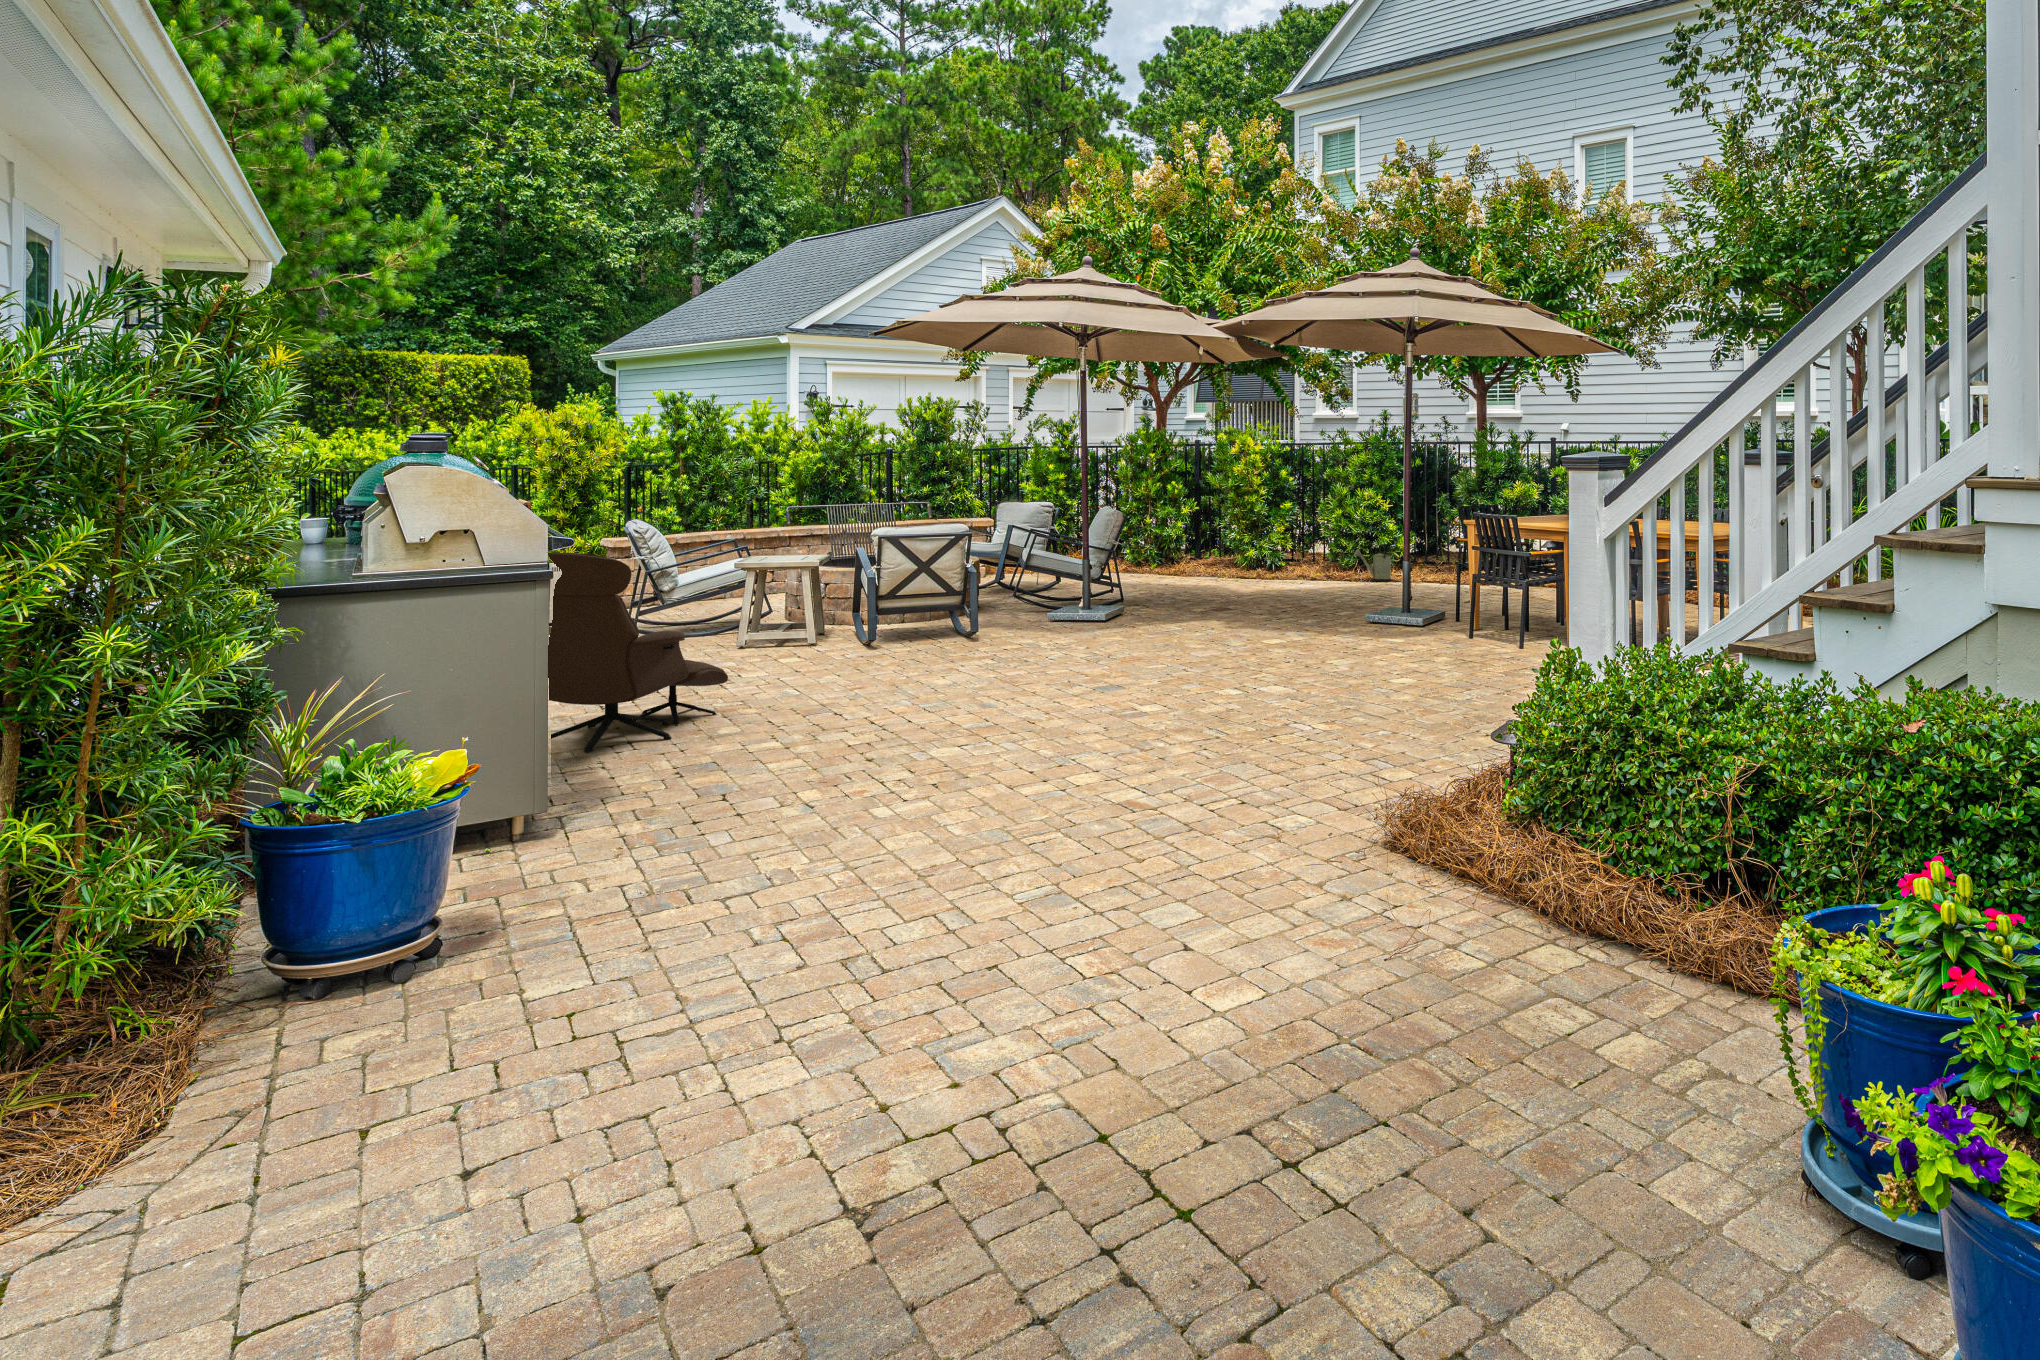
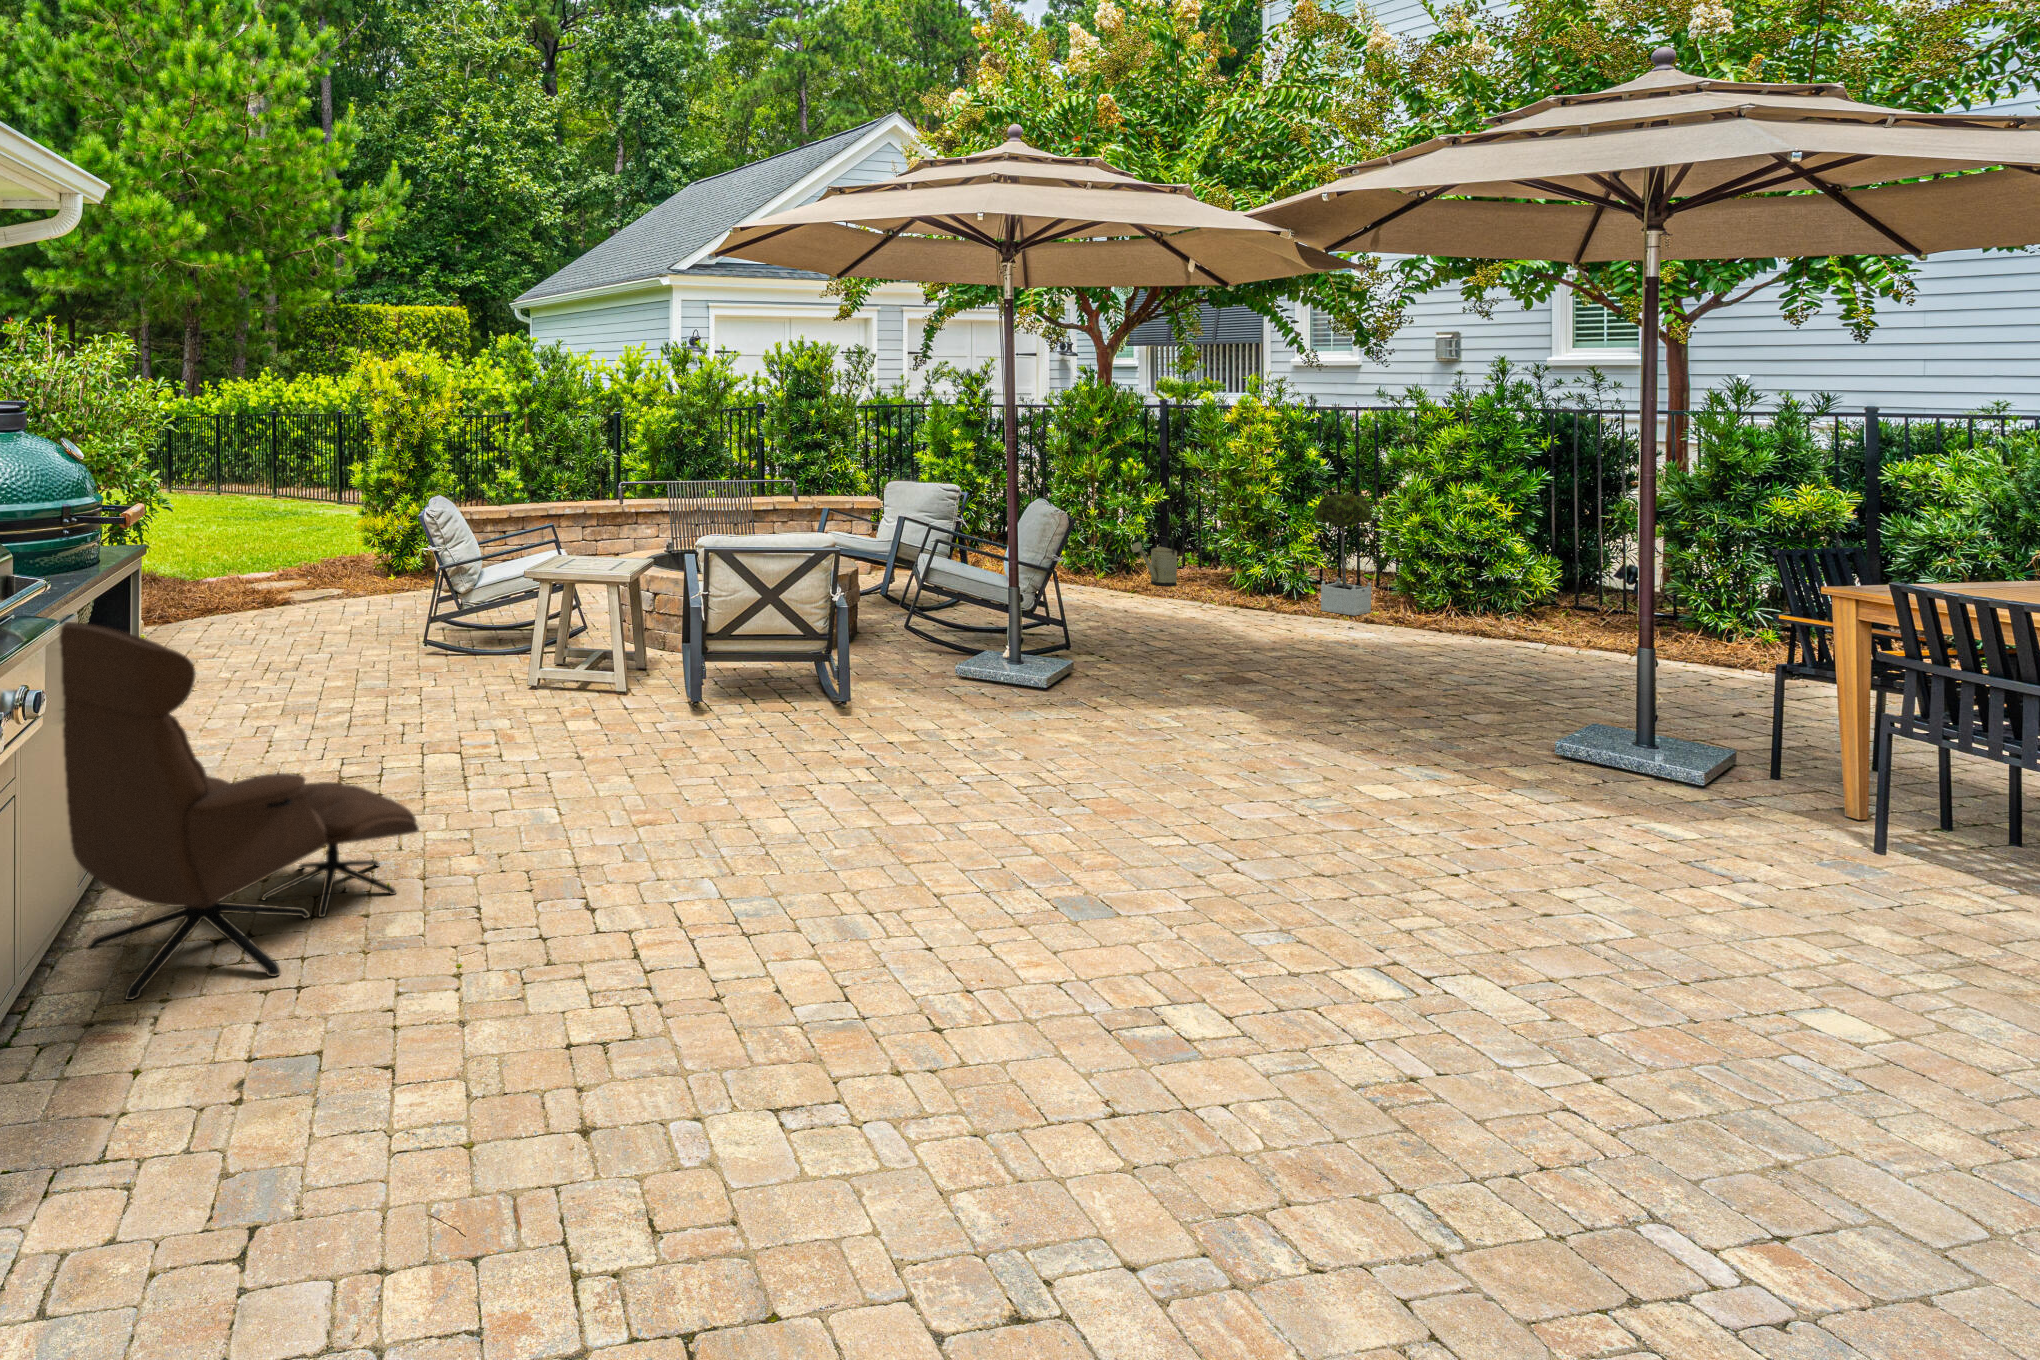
potted tree: none [1283,501,1317,580] -> present [1314,492,1372,616]
watering can: present [1354,545,1391,582] -> present [1131,536,1179,586]

